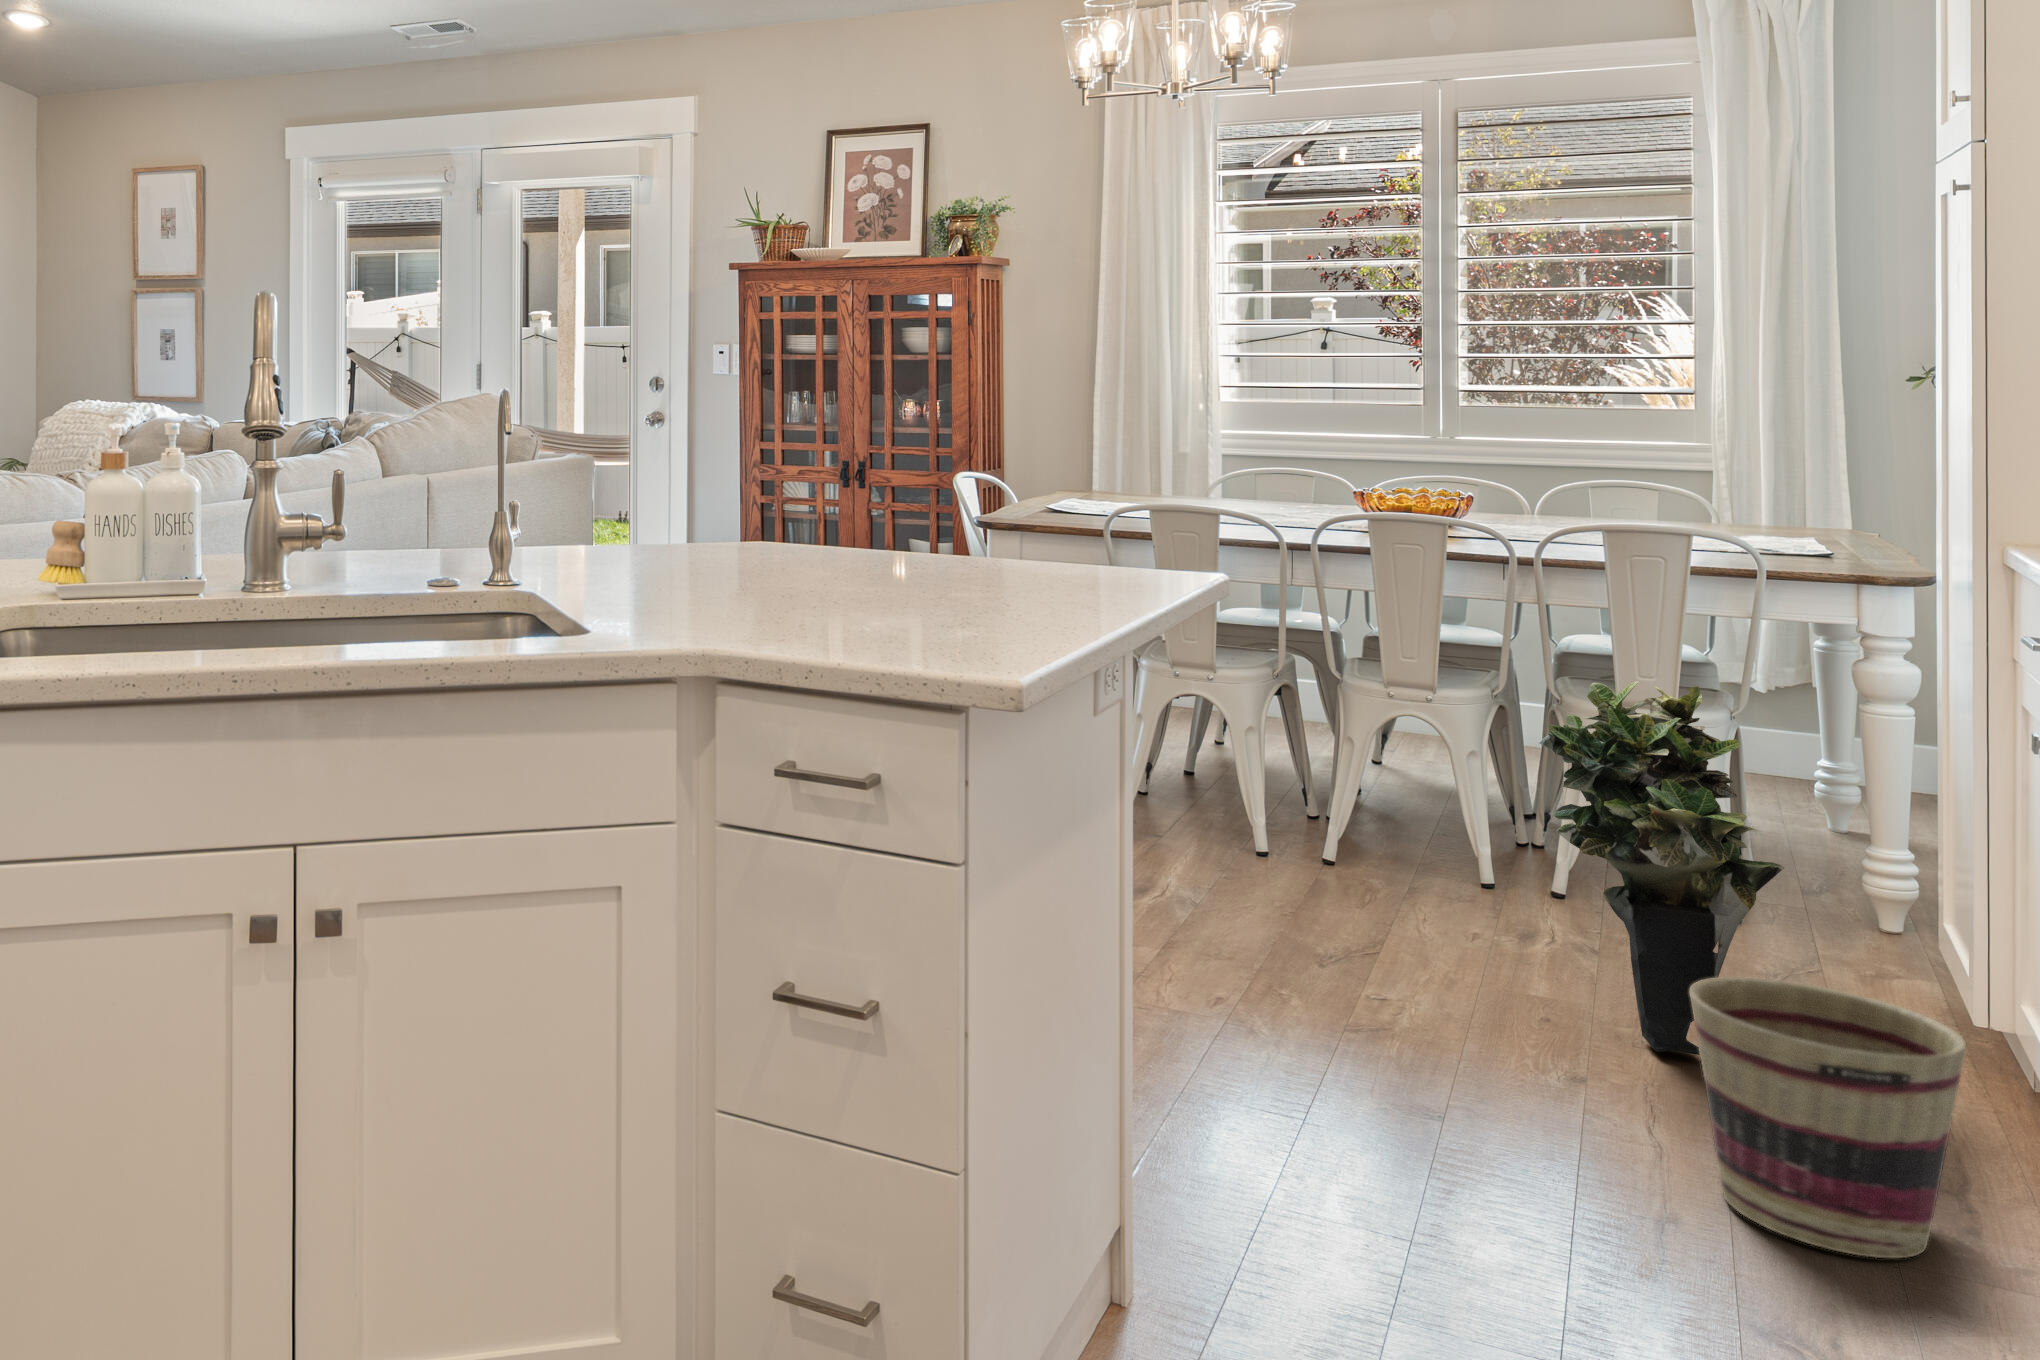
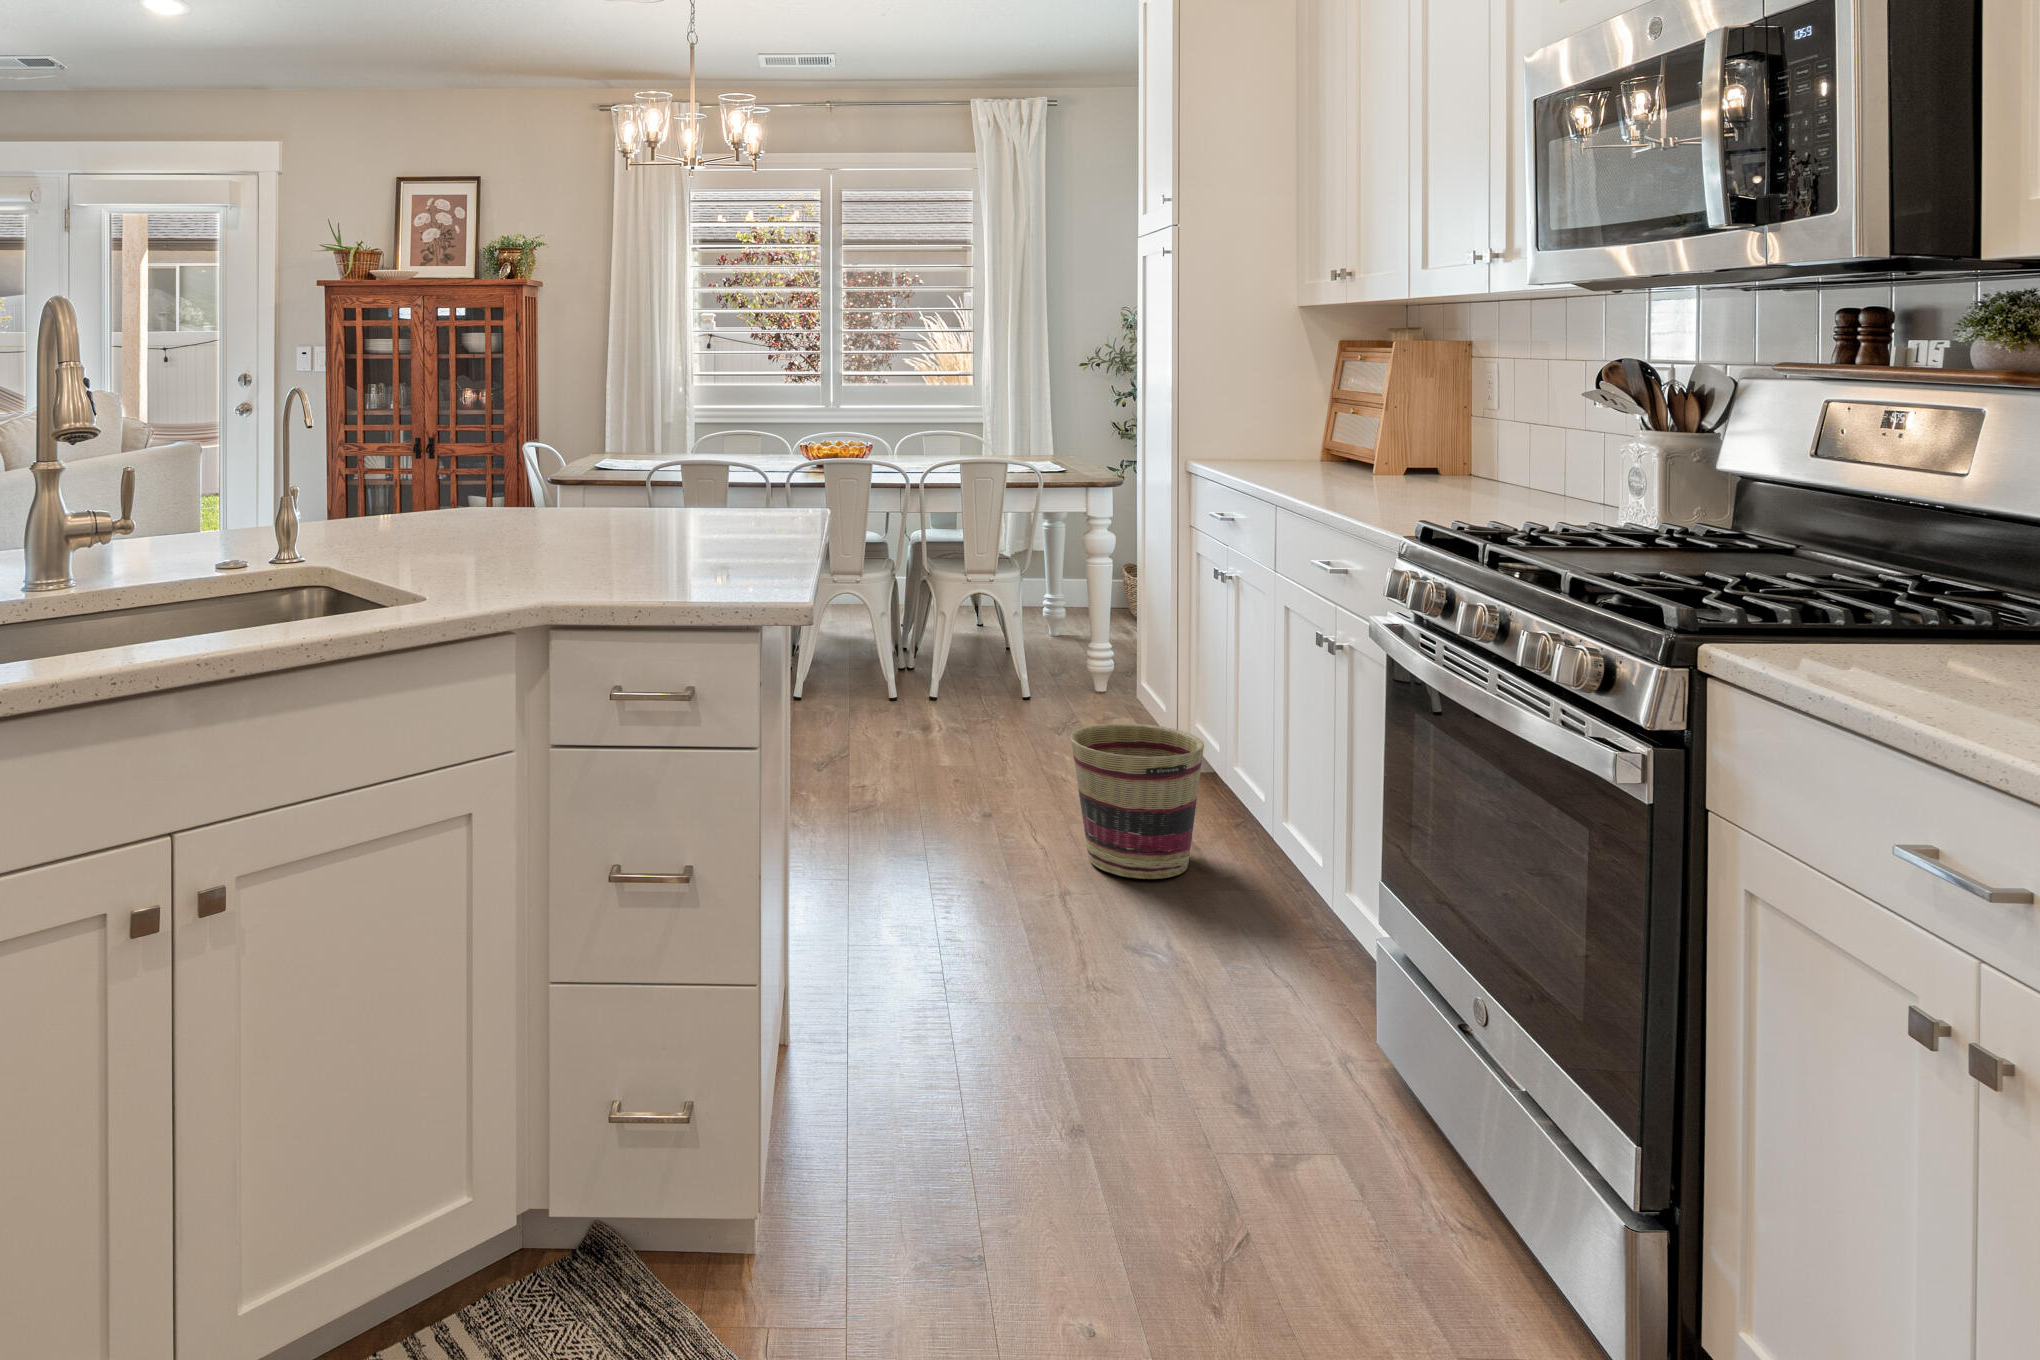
potted plant: present [1539,681,1784,1055] -> none [953,553,1082,783]

